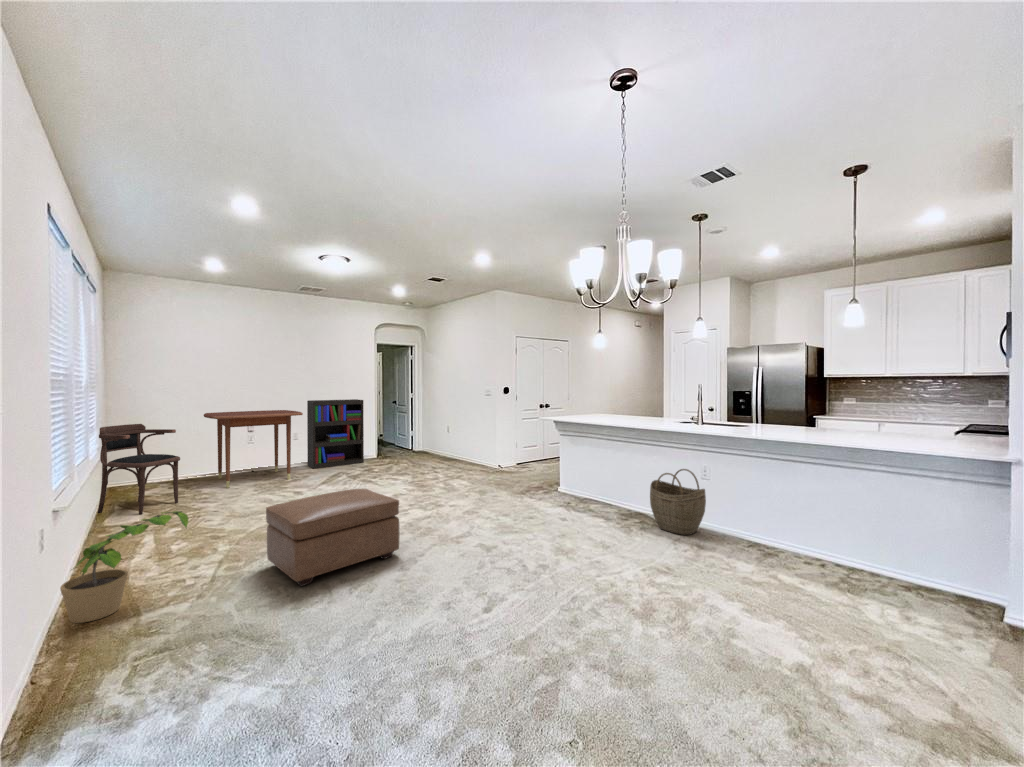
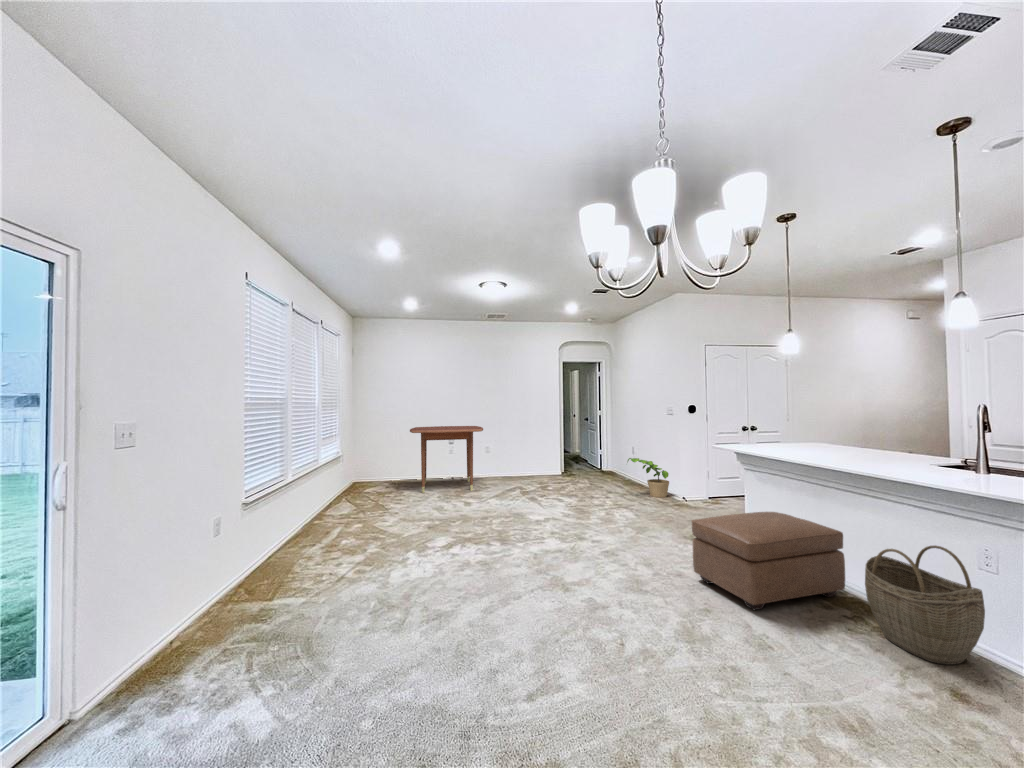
bookshelf: present [307,399,364,469] -> none [496,417,545,482]
armchair: present [98,424,180,514] -> none [332,435,383,509]
ottoman: present [266,489,400,586] -> present [692,512,845,610]
potted plant: present [60,511,188,623] -> present [627,458,669,497]

